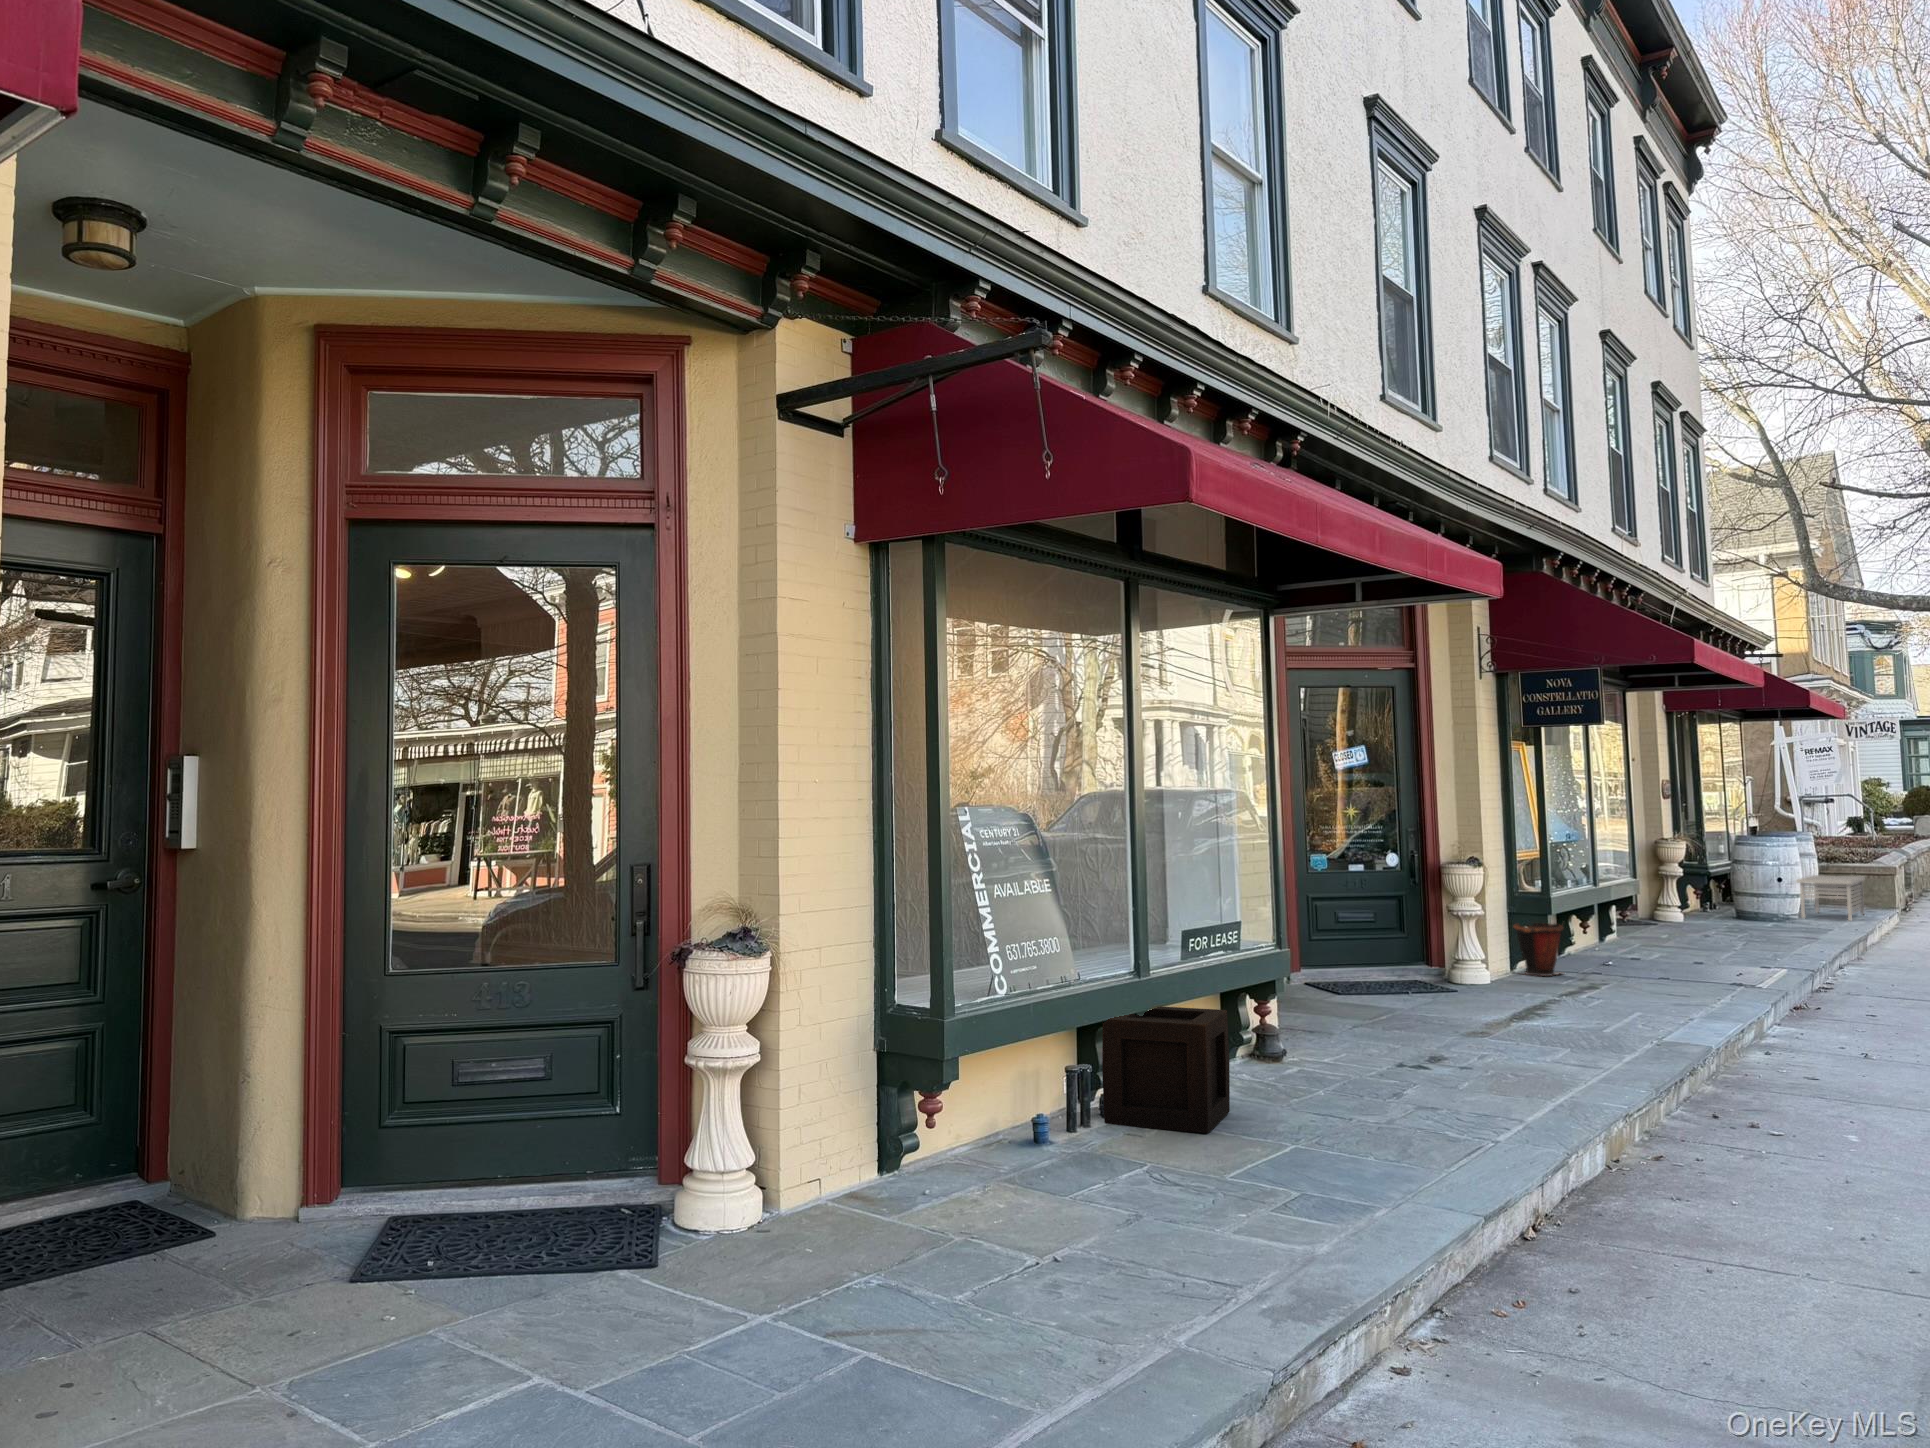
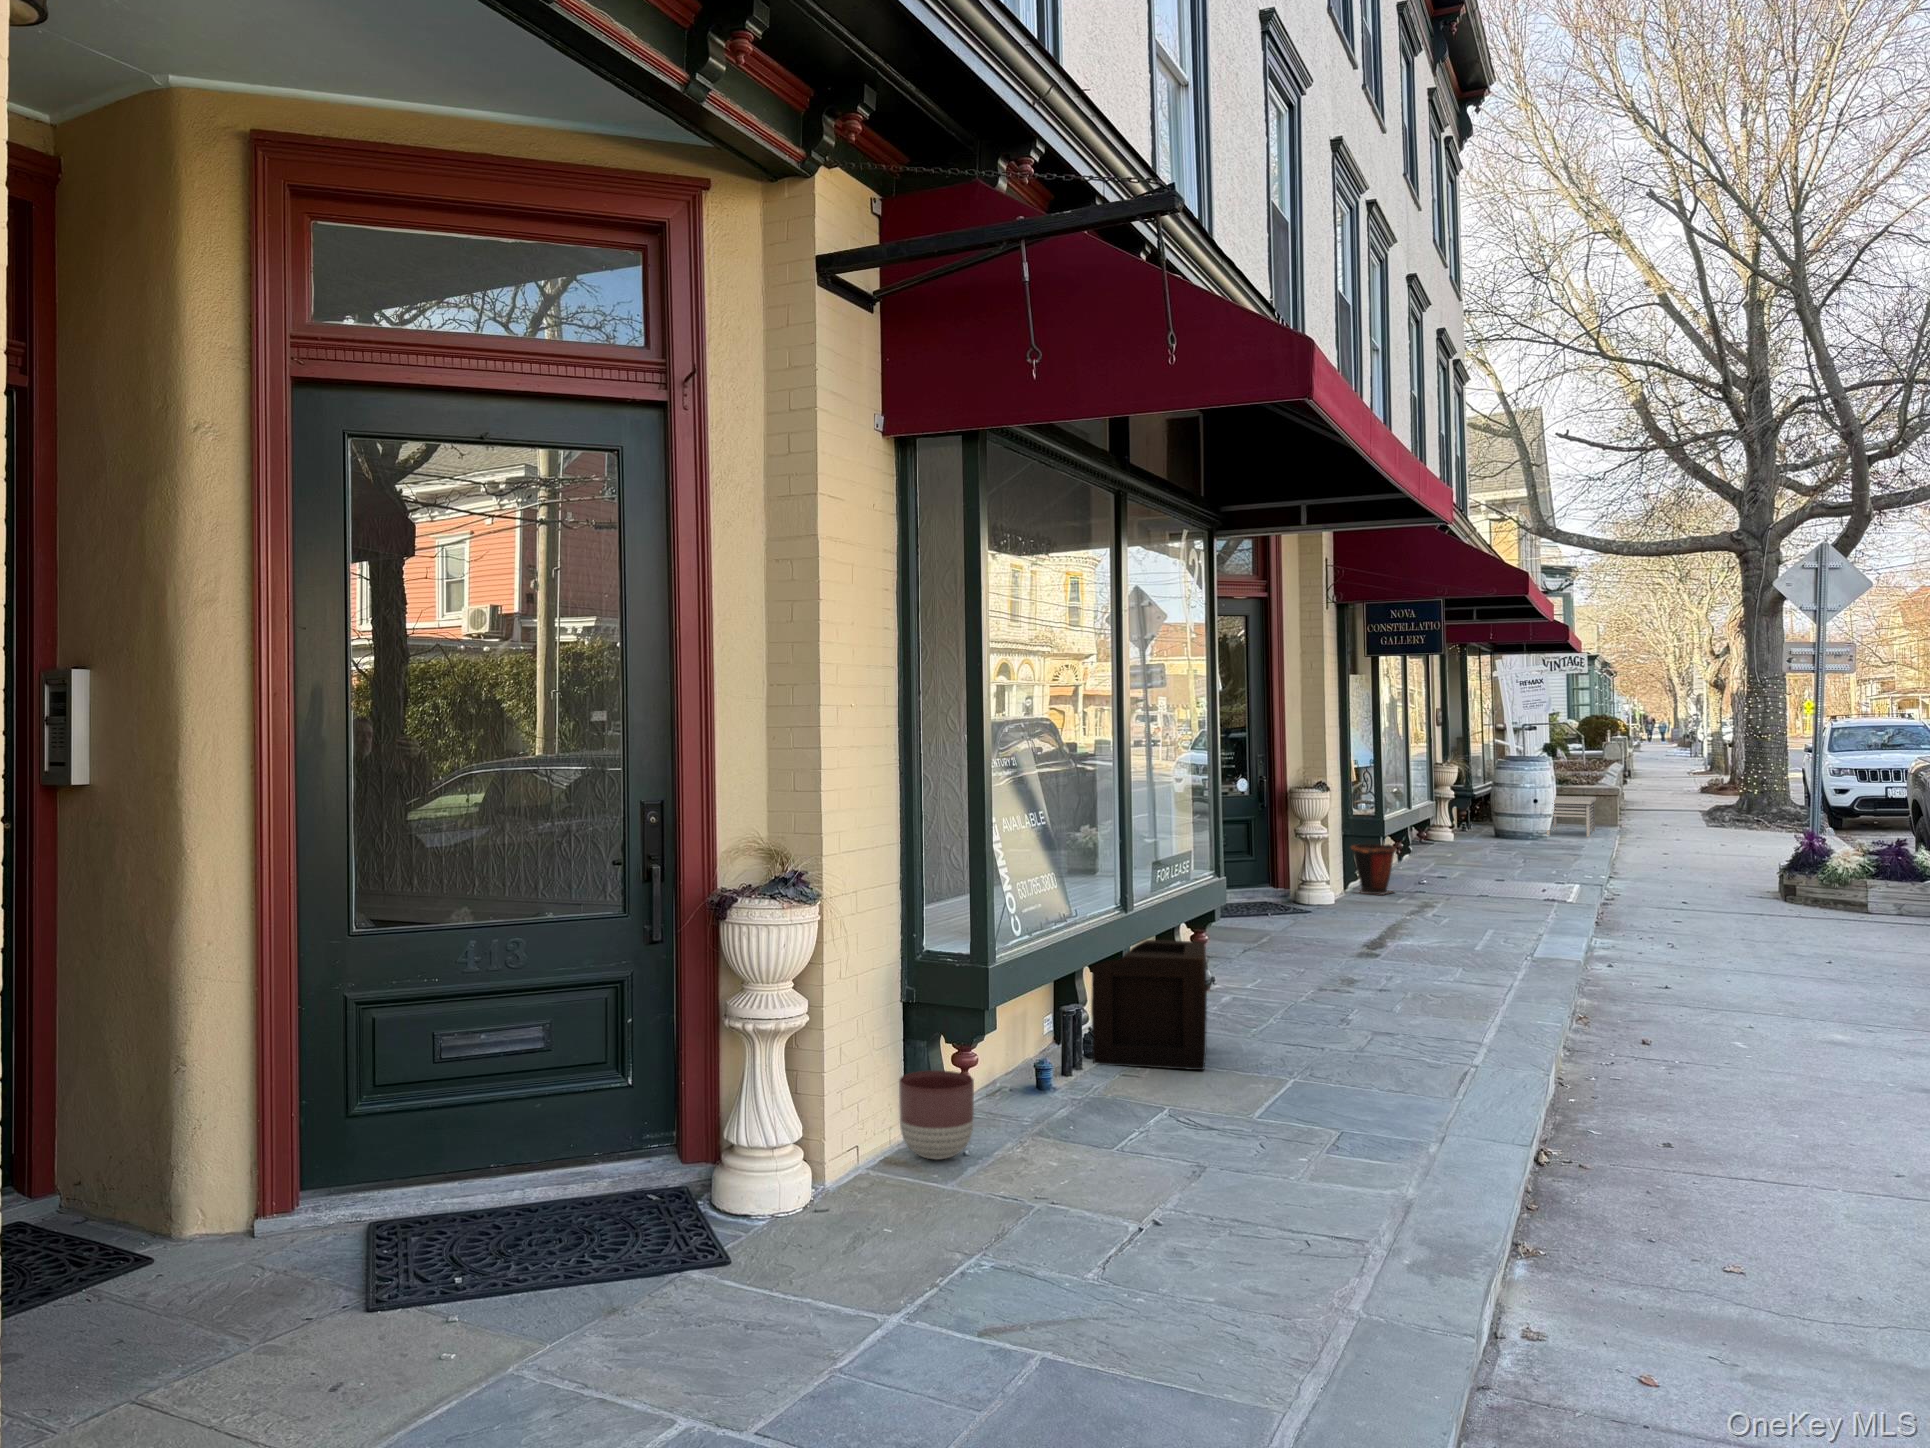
planter: none [862,1115,929,1195] -> present [899,1070,974,1160]

